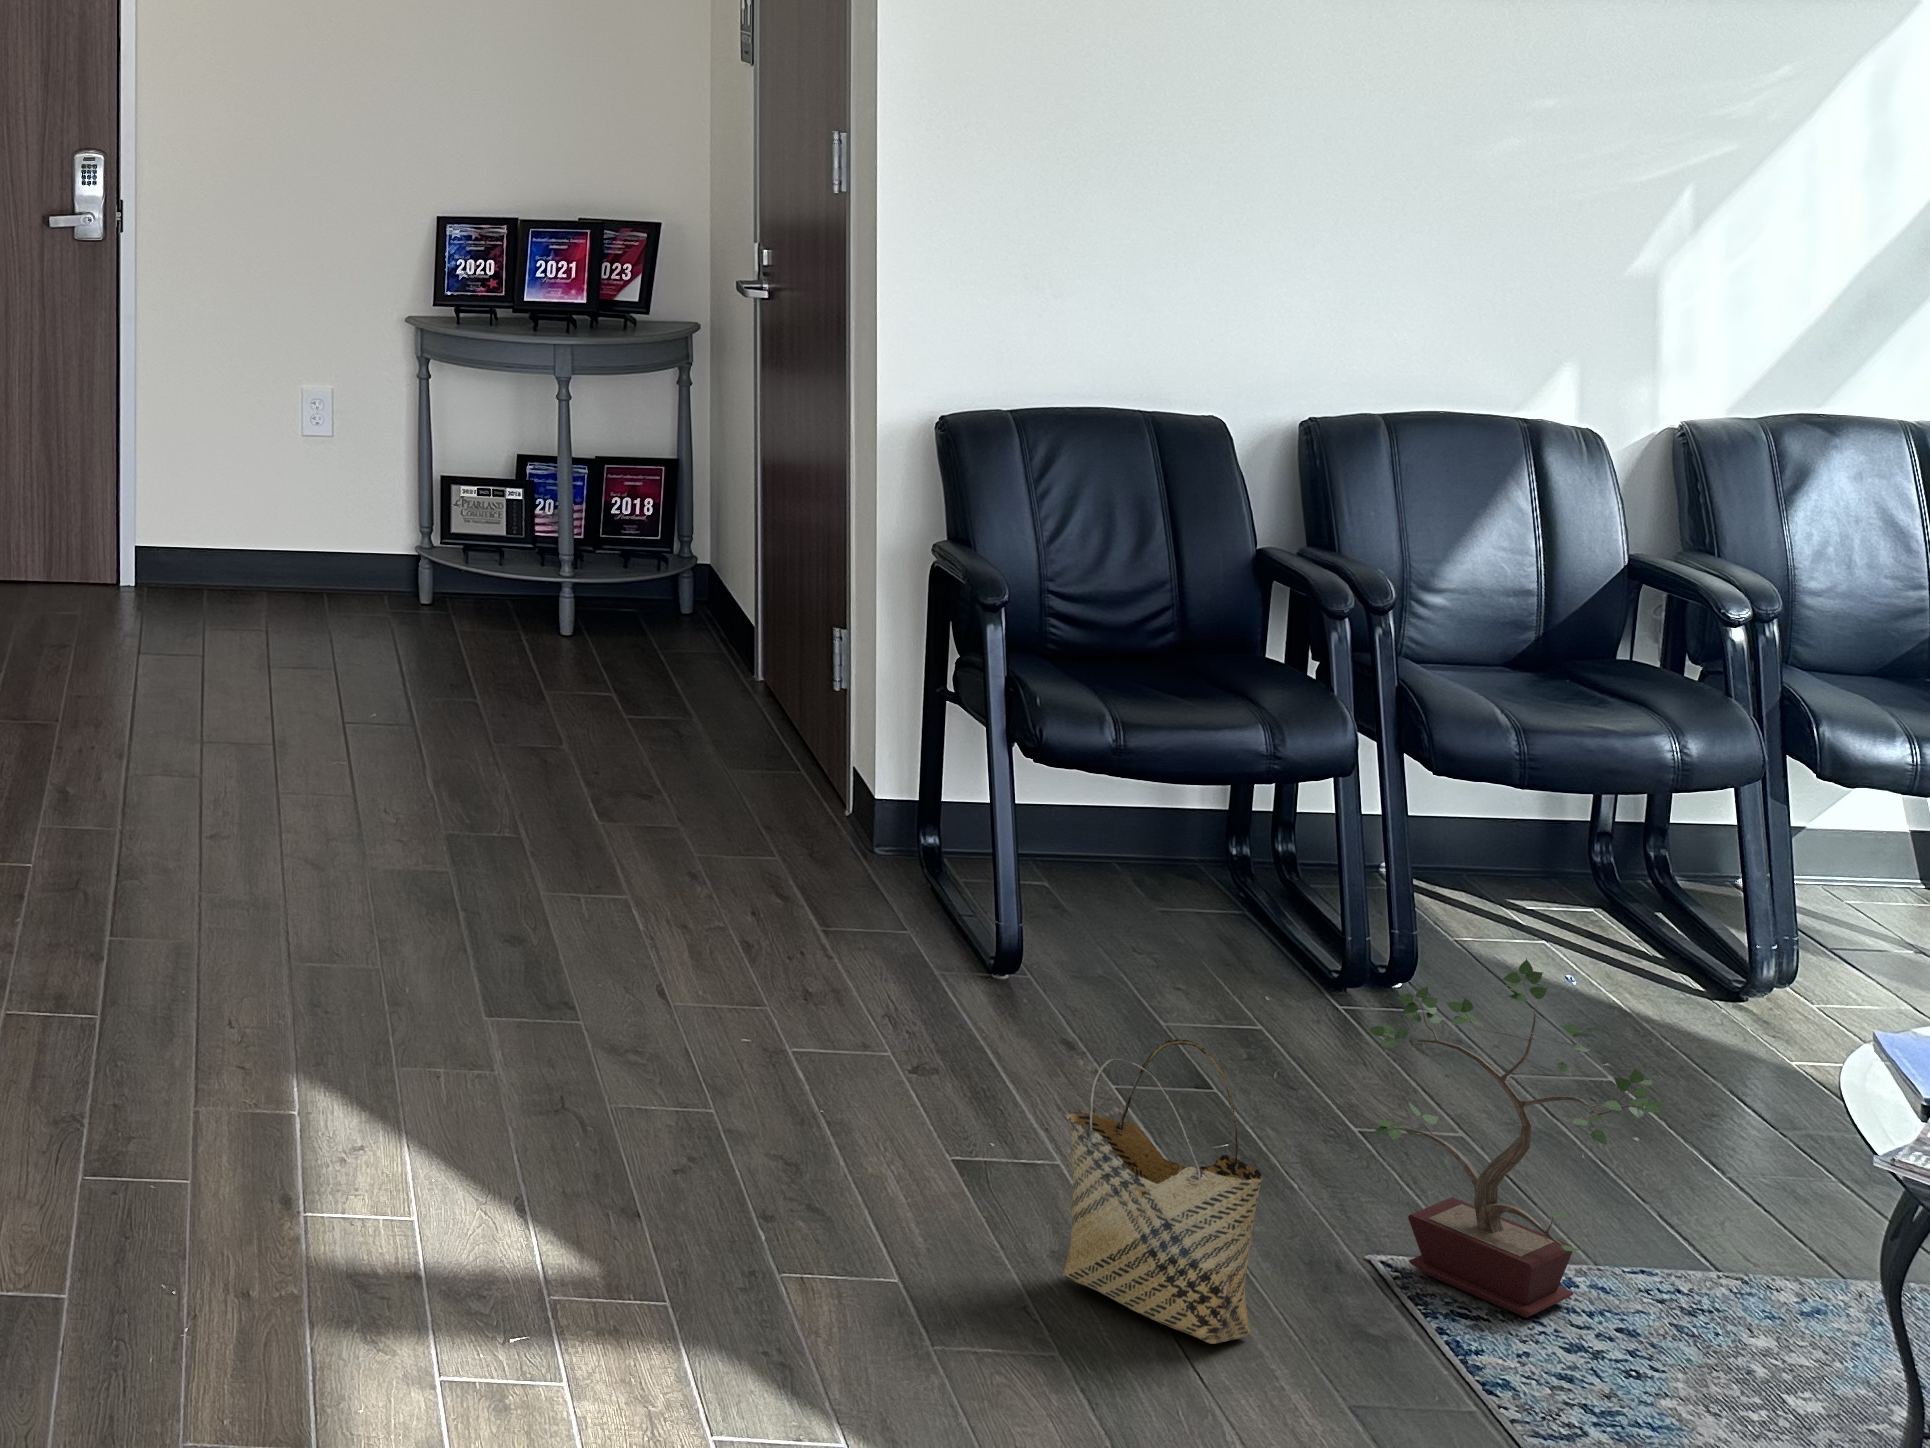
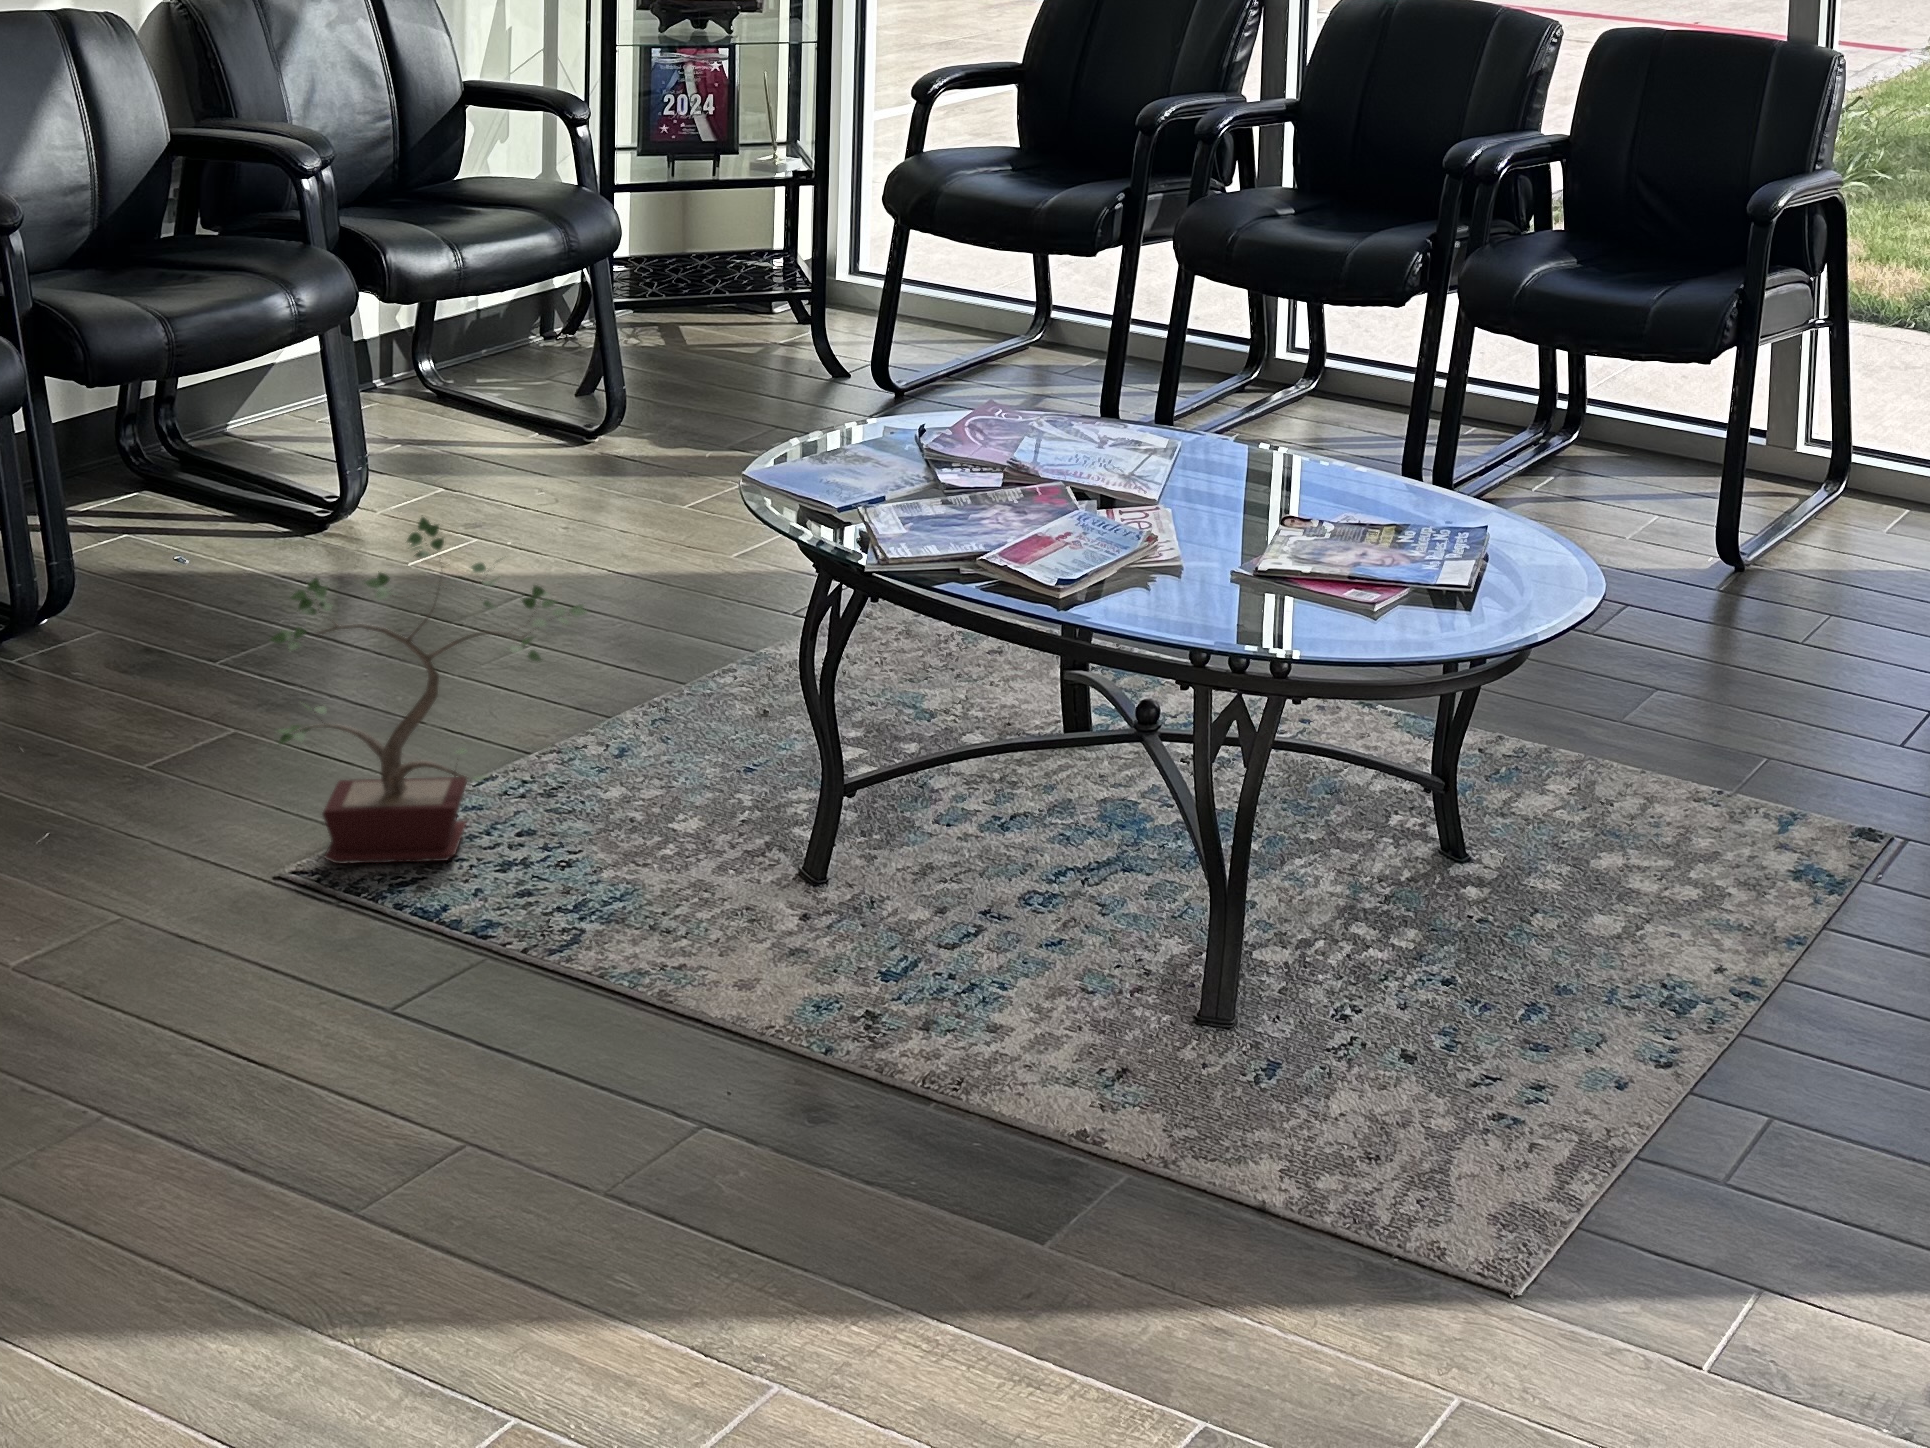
woven basket: present [1063,1039,1263,1344] -> none [38,708,278,1028]

